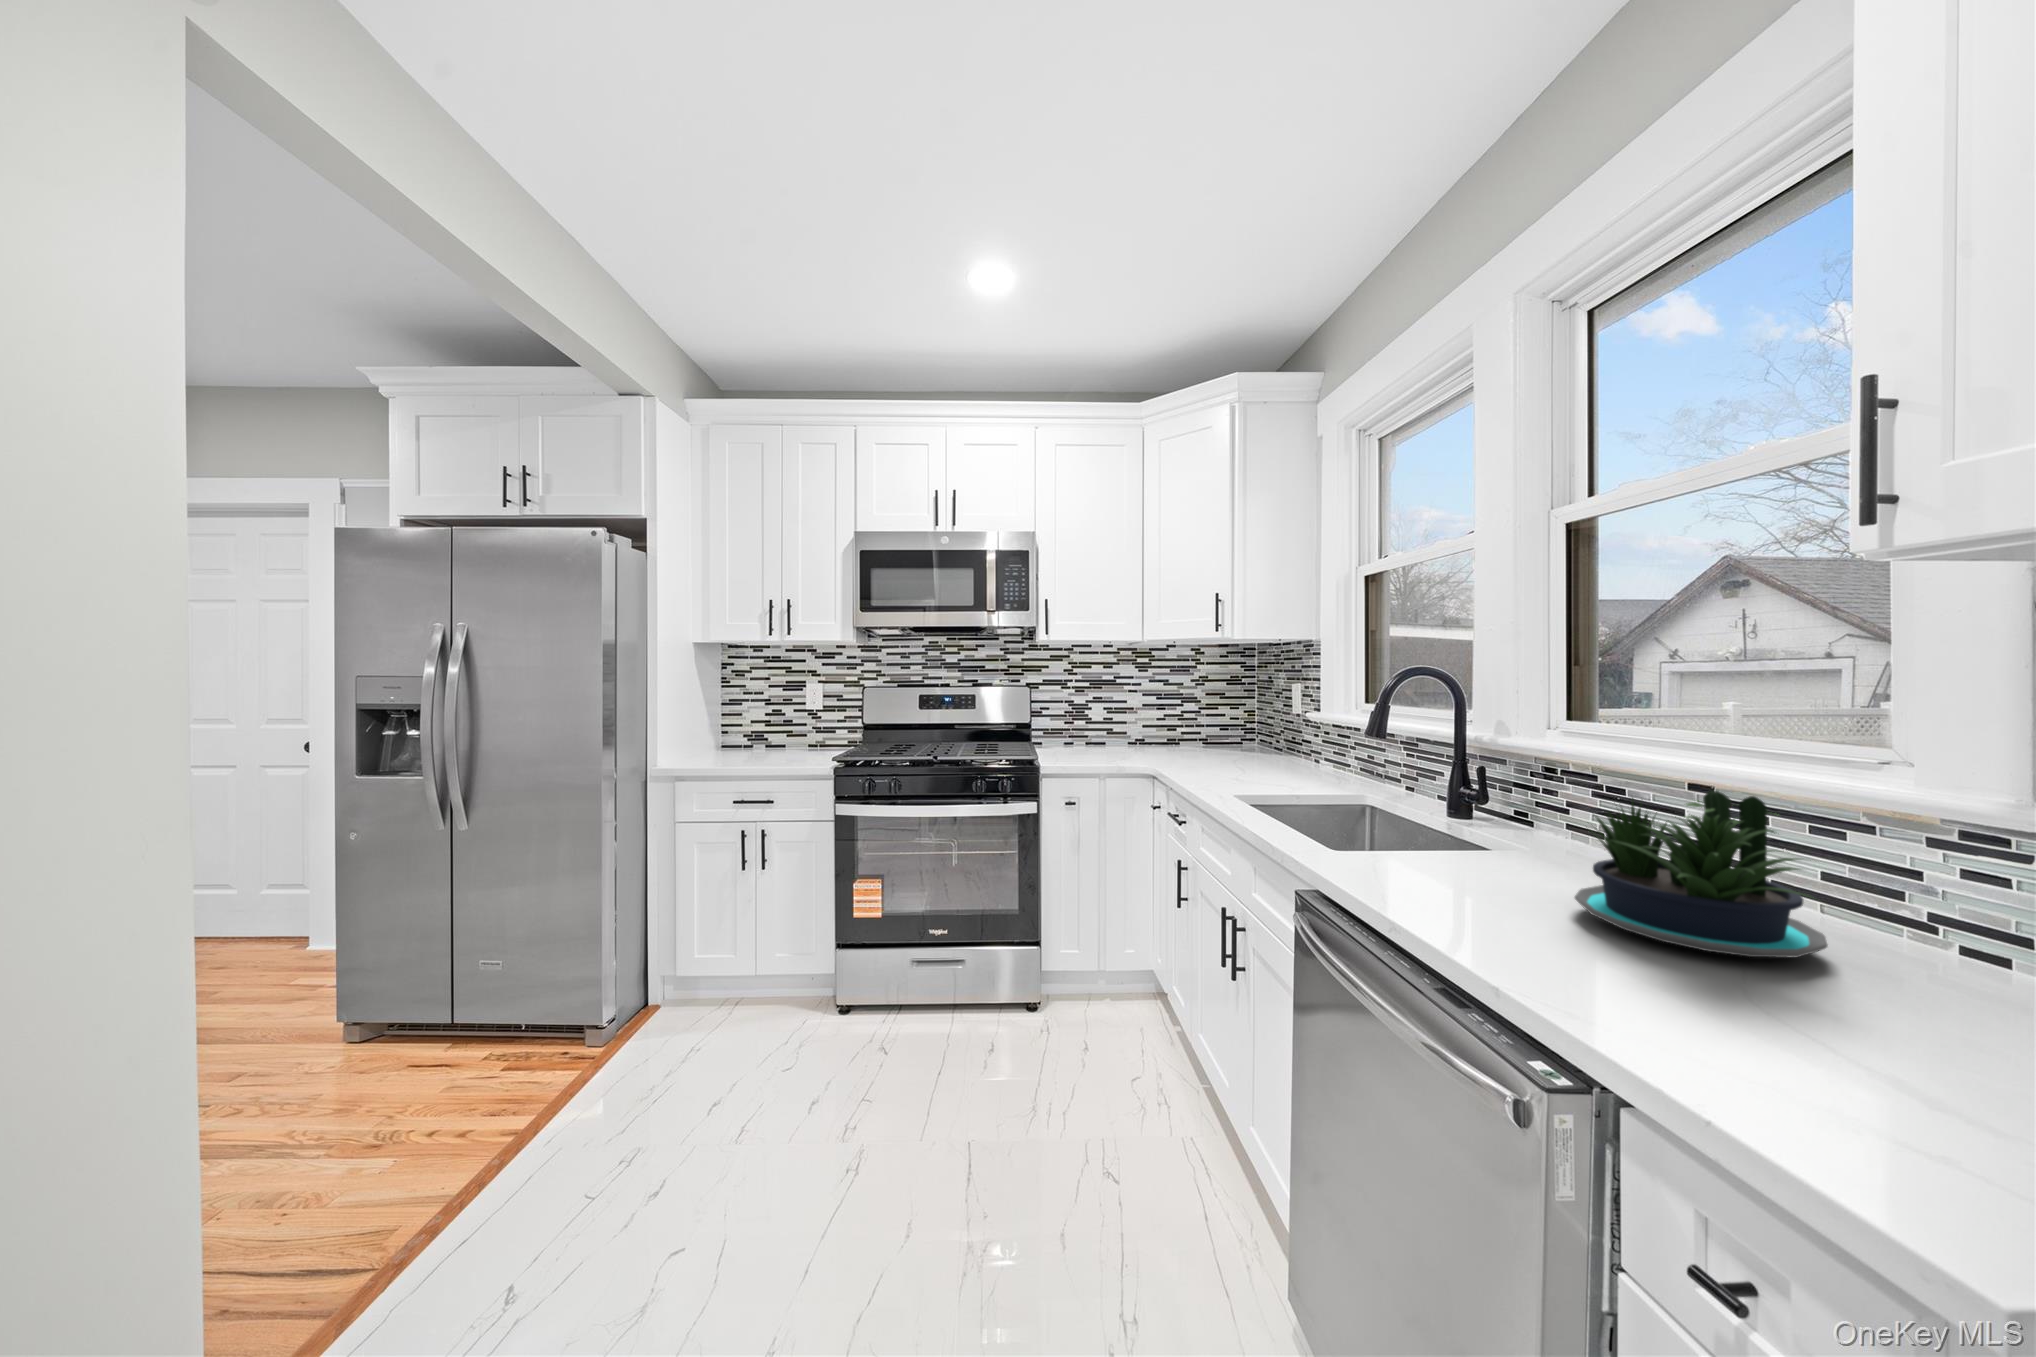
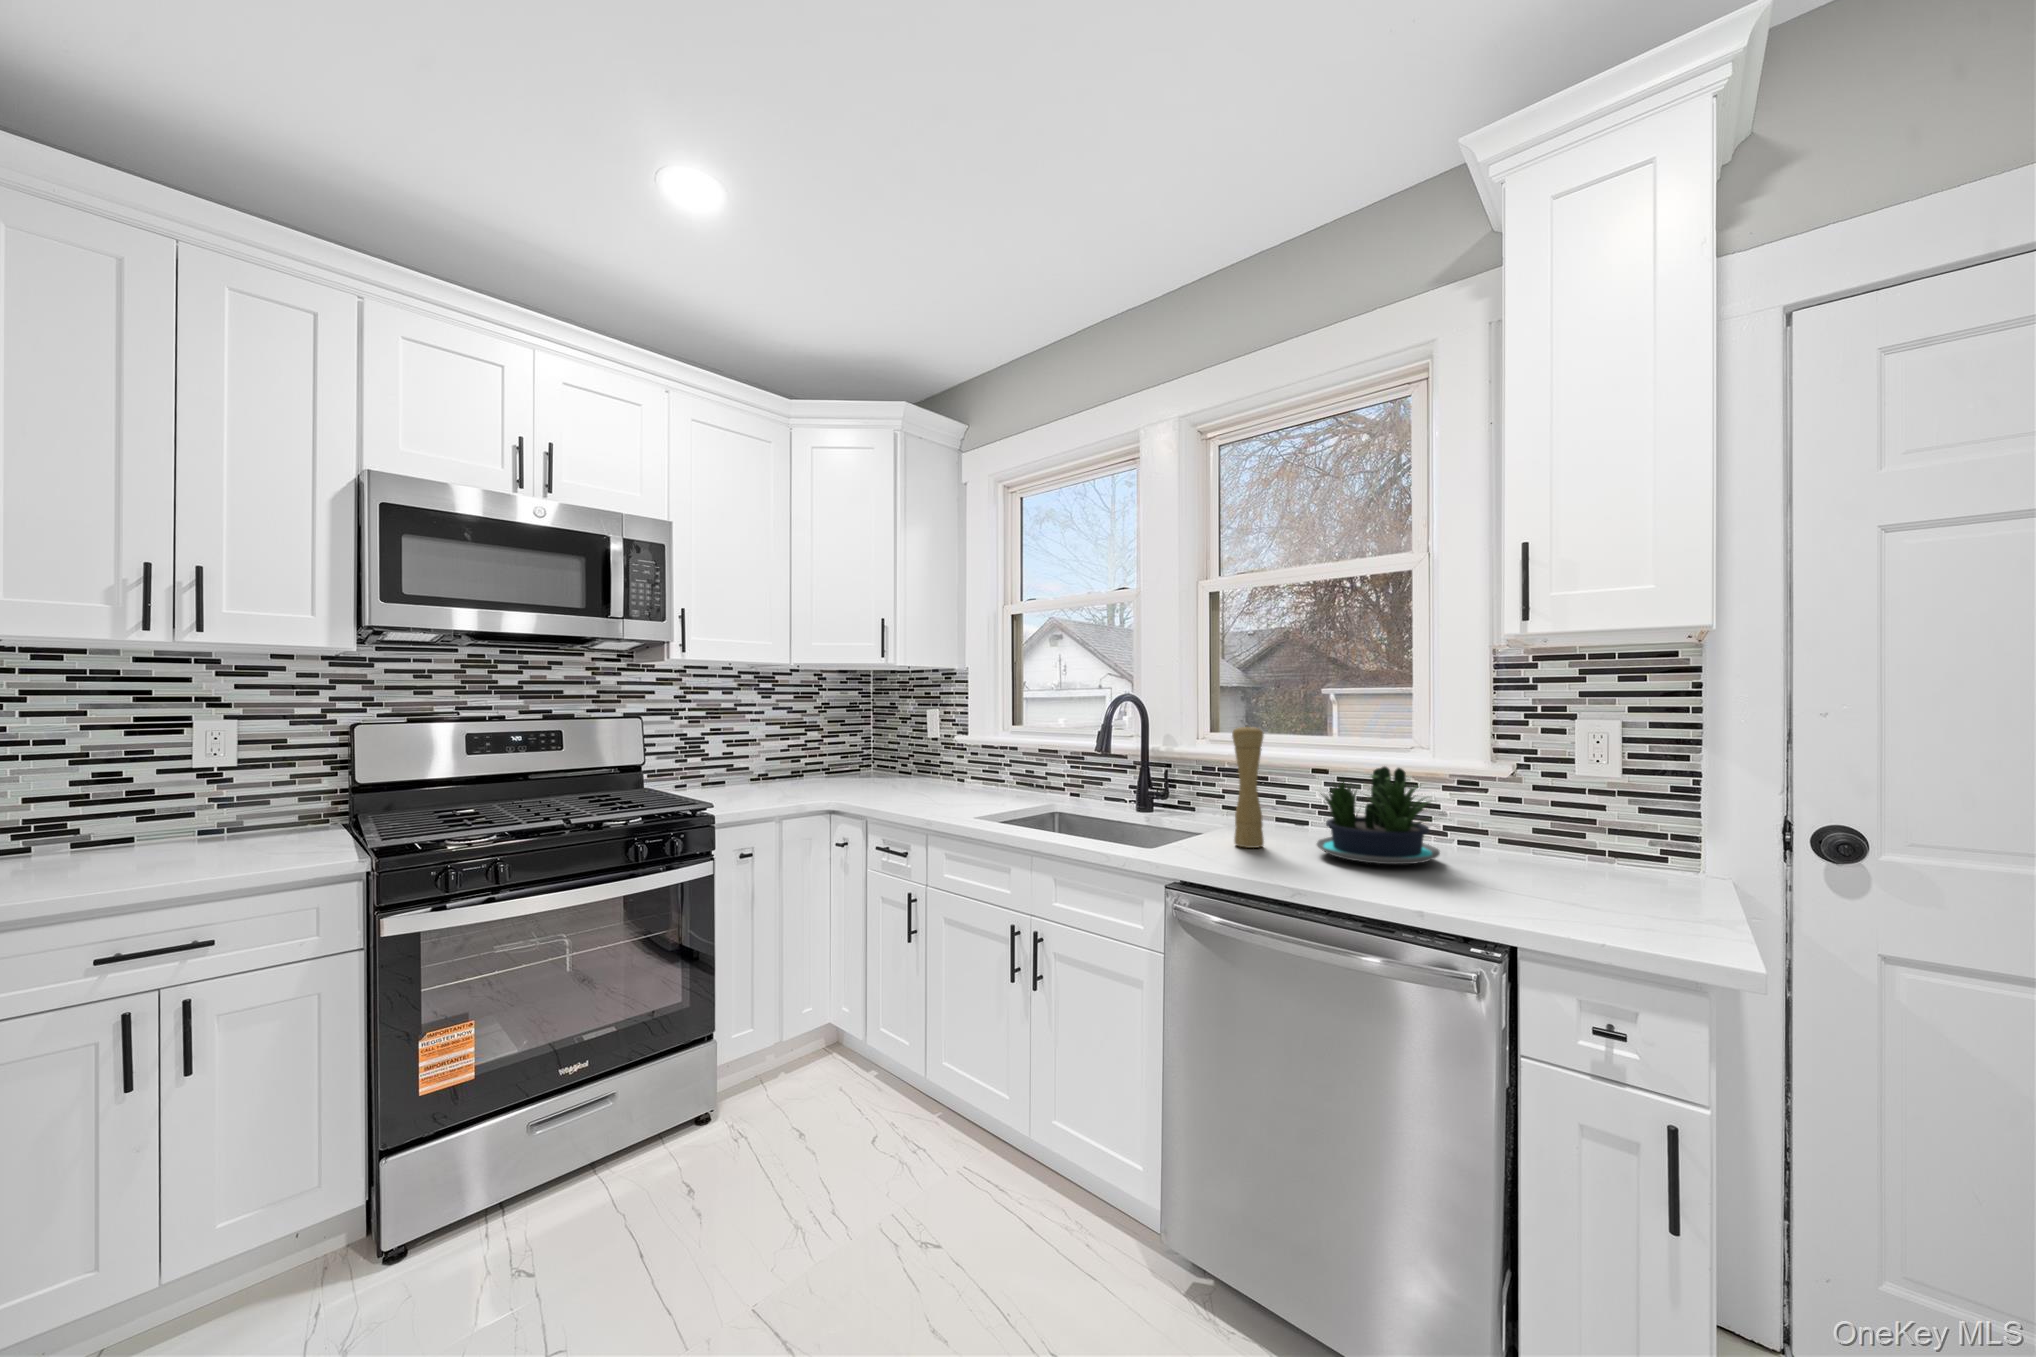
pepper mill: none [1475,715,1524,878] -> present [1232,725,1264,848]

